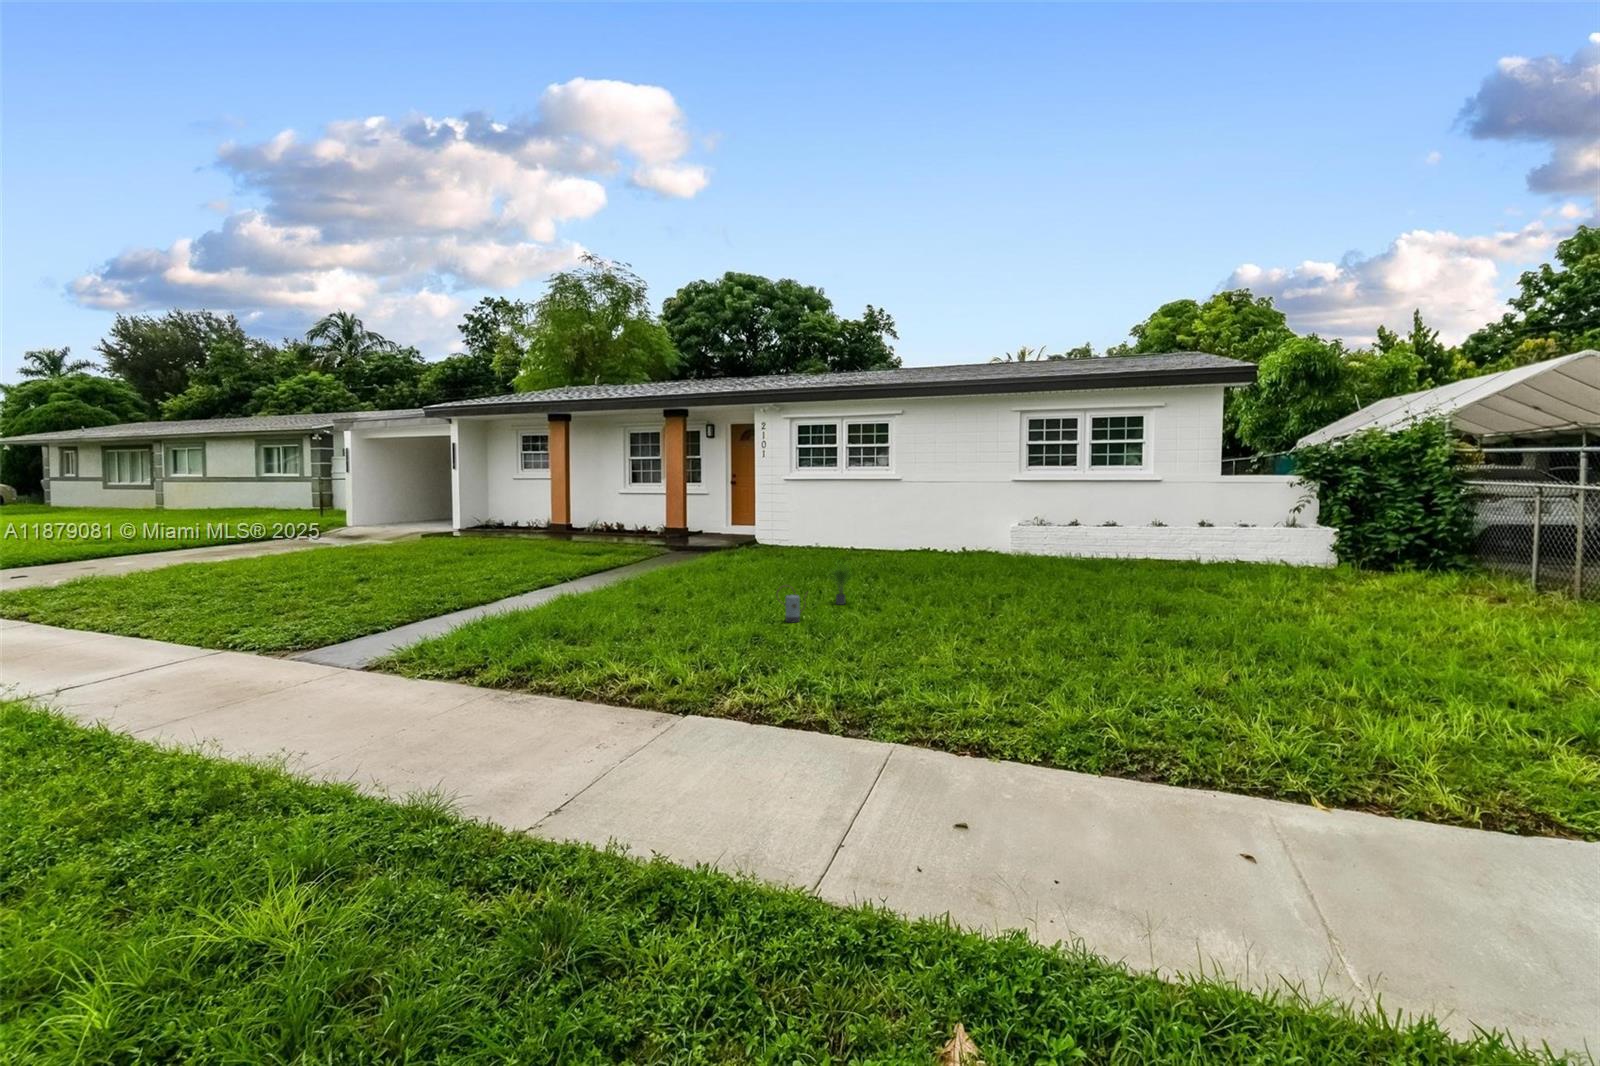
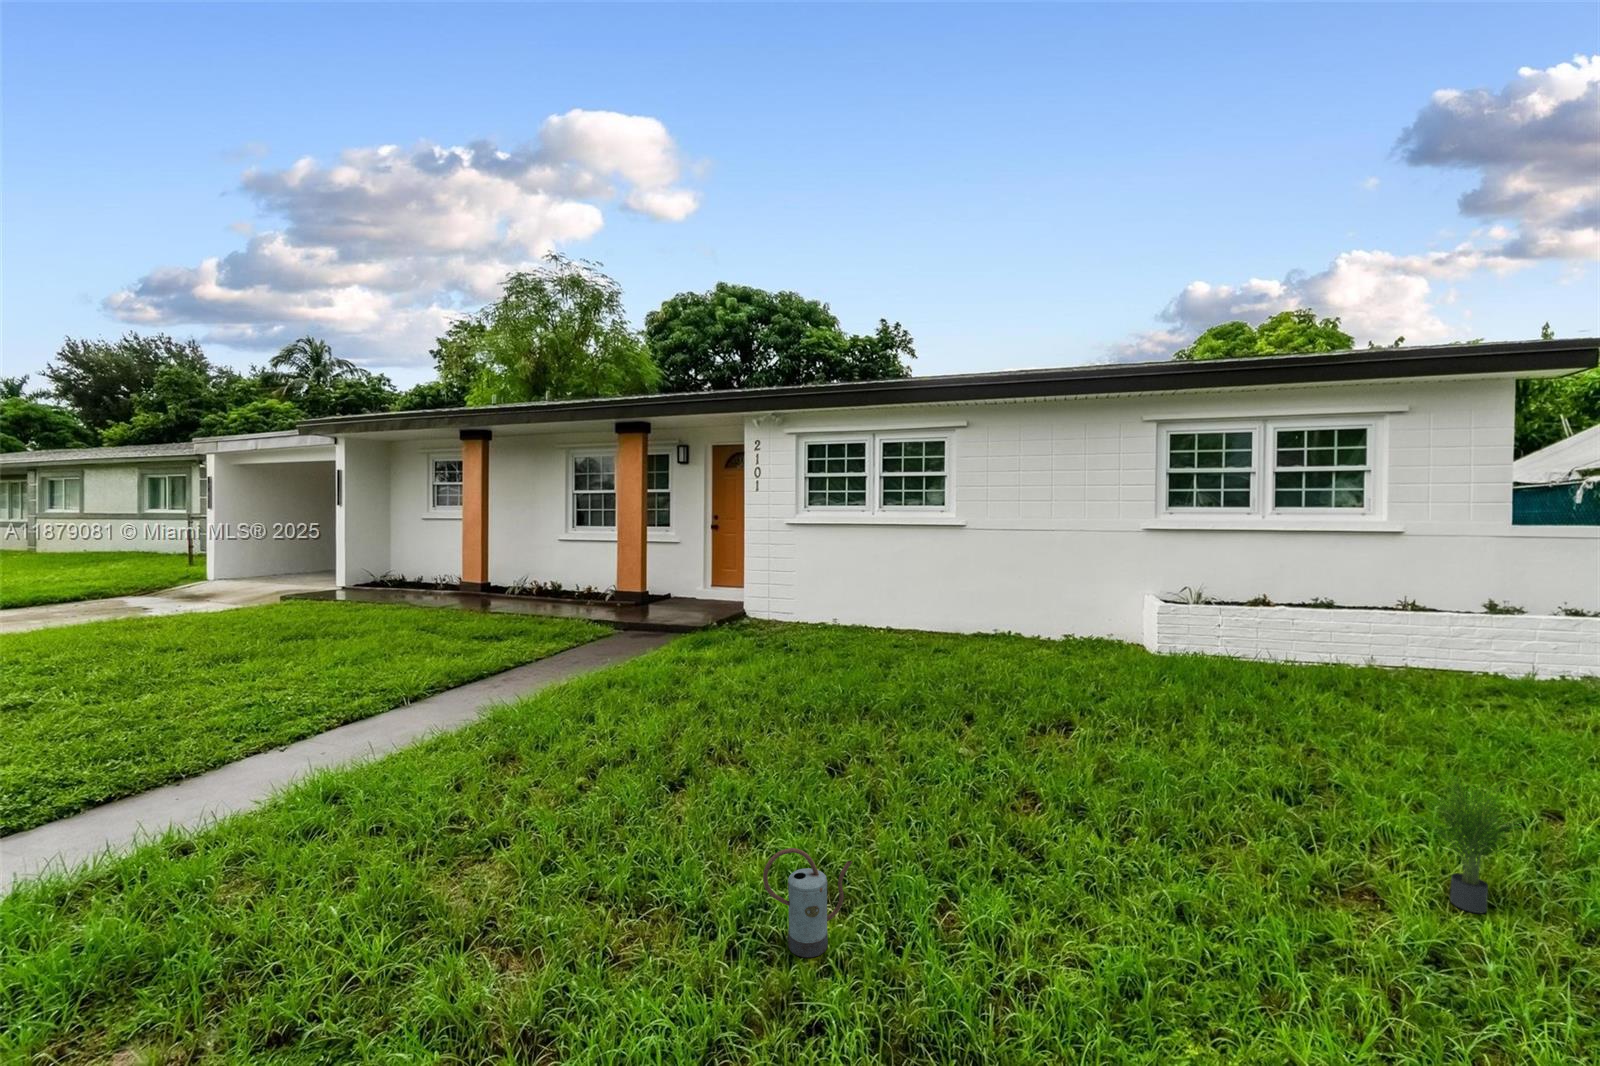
potted plant: present [830,561,850,605] -> present [1421,779,1520,913]

